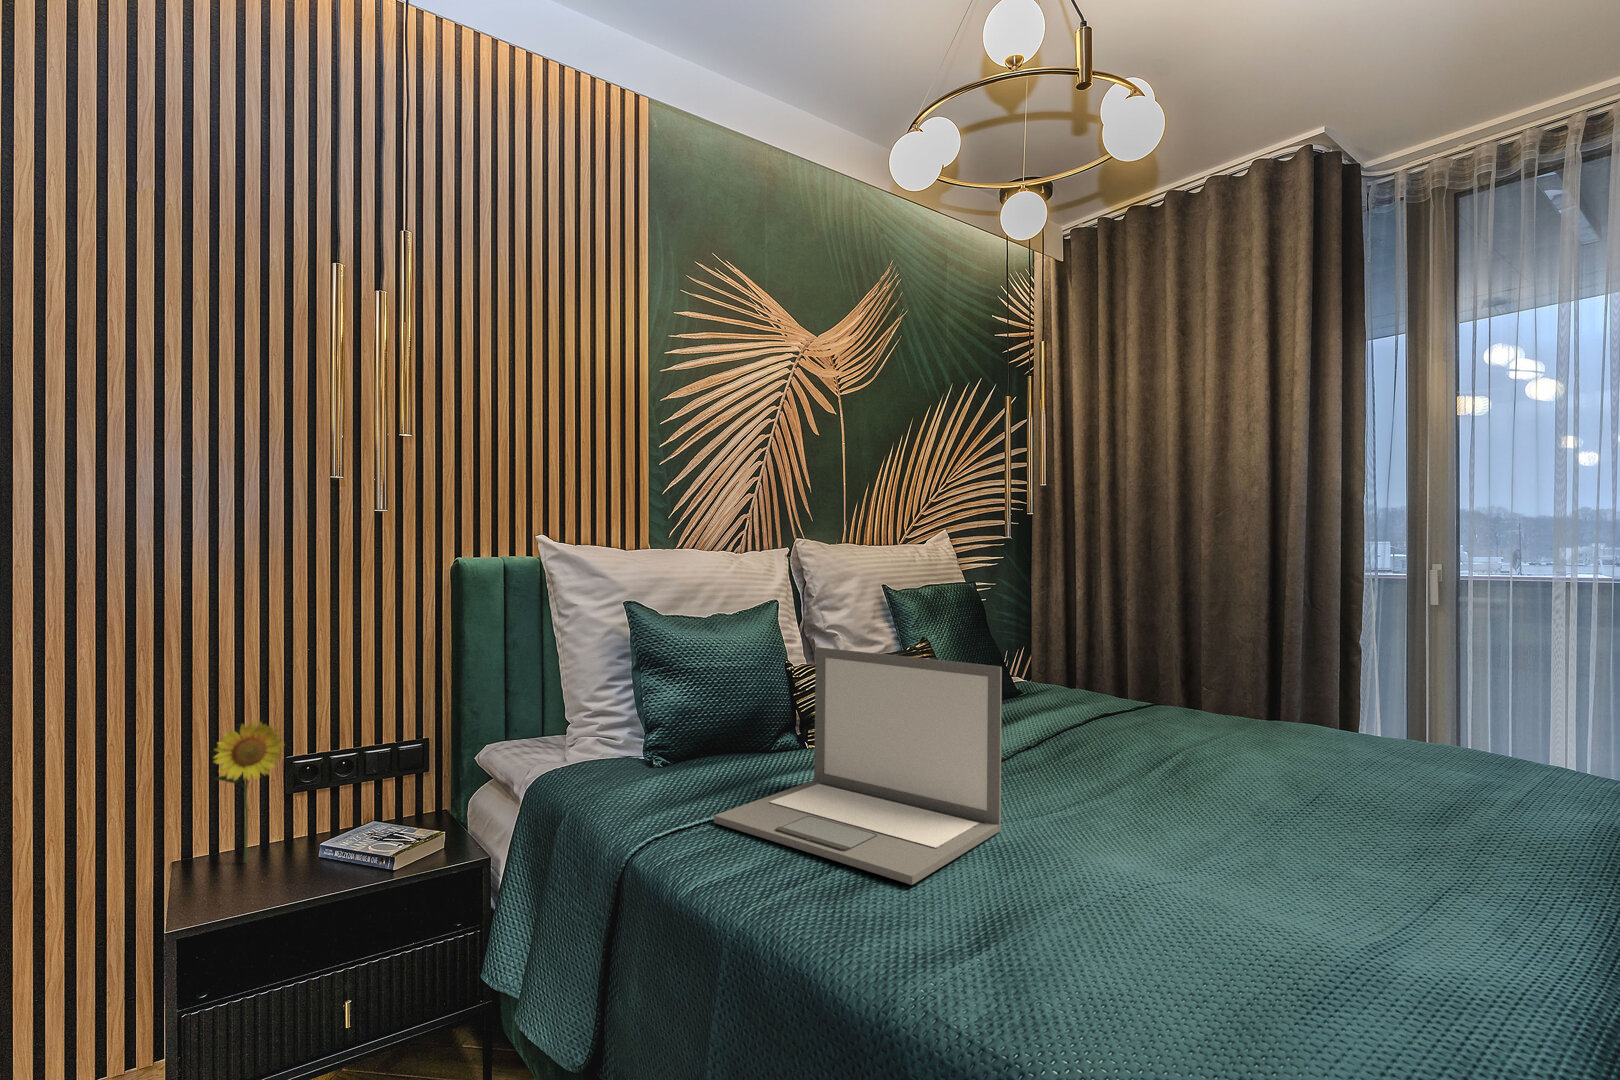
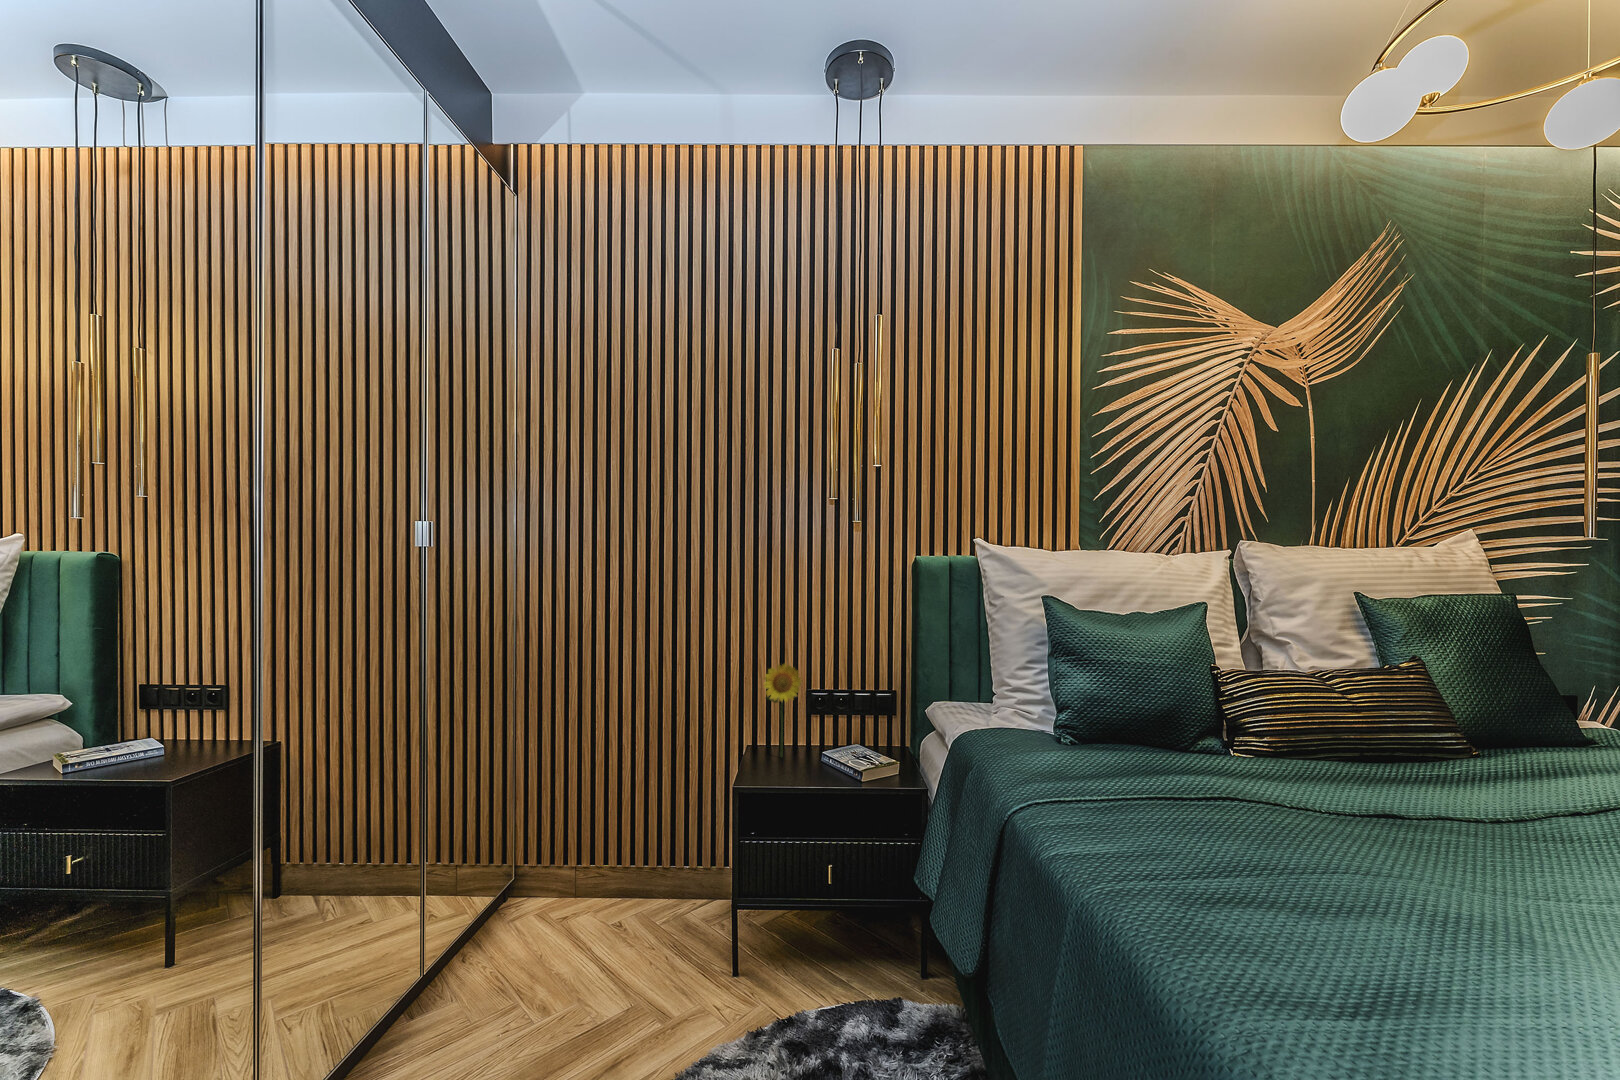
laptop: present [714,647,1002,885] -> none [1093,650,1460,919]

